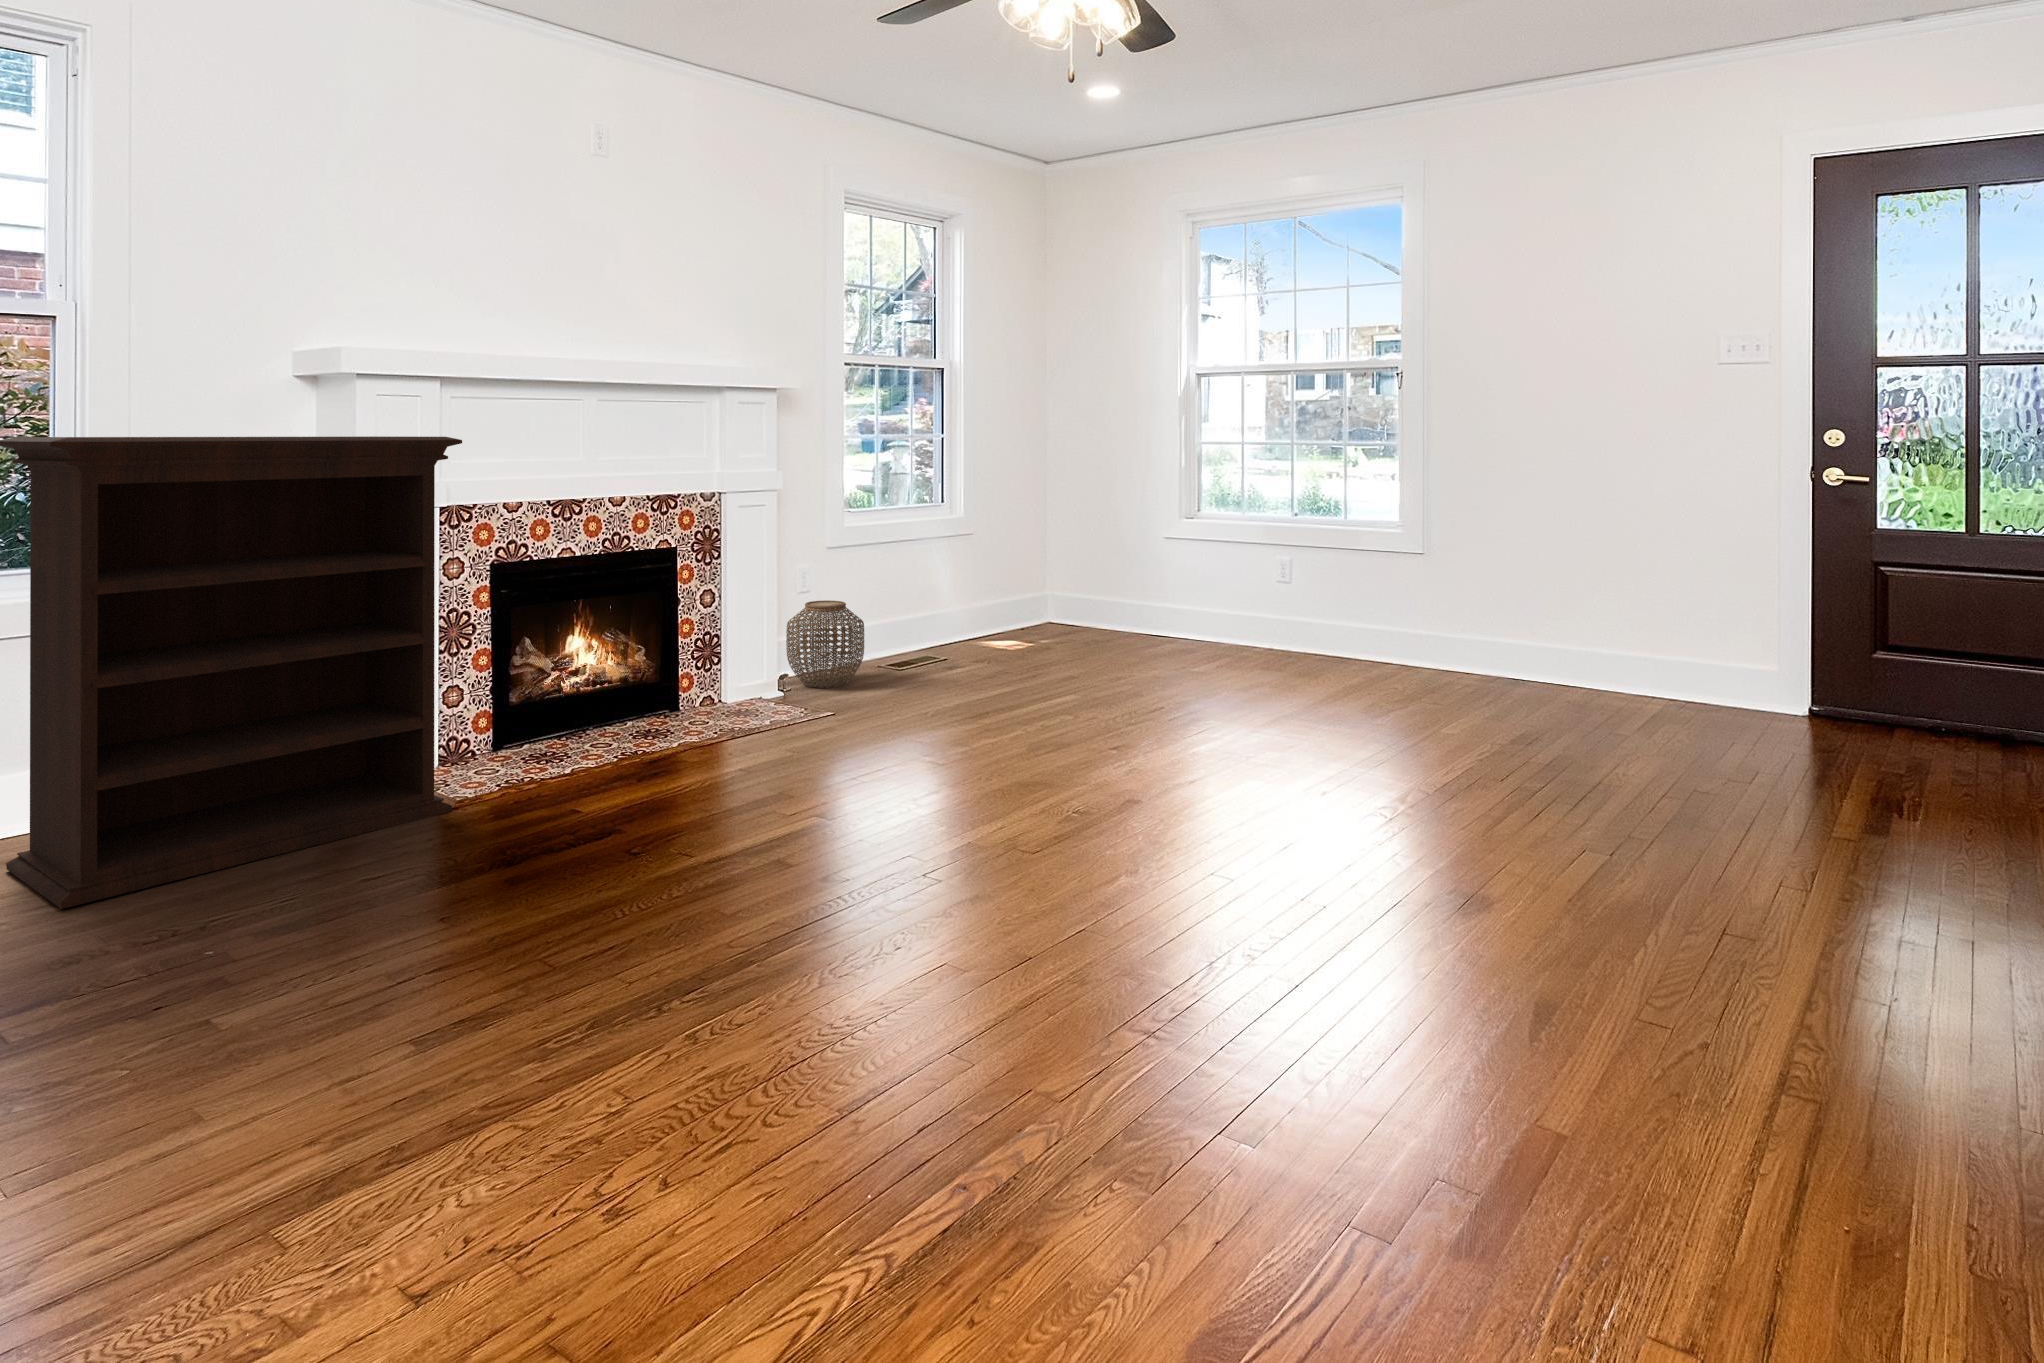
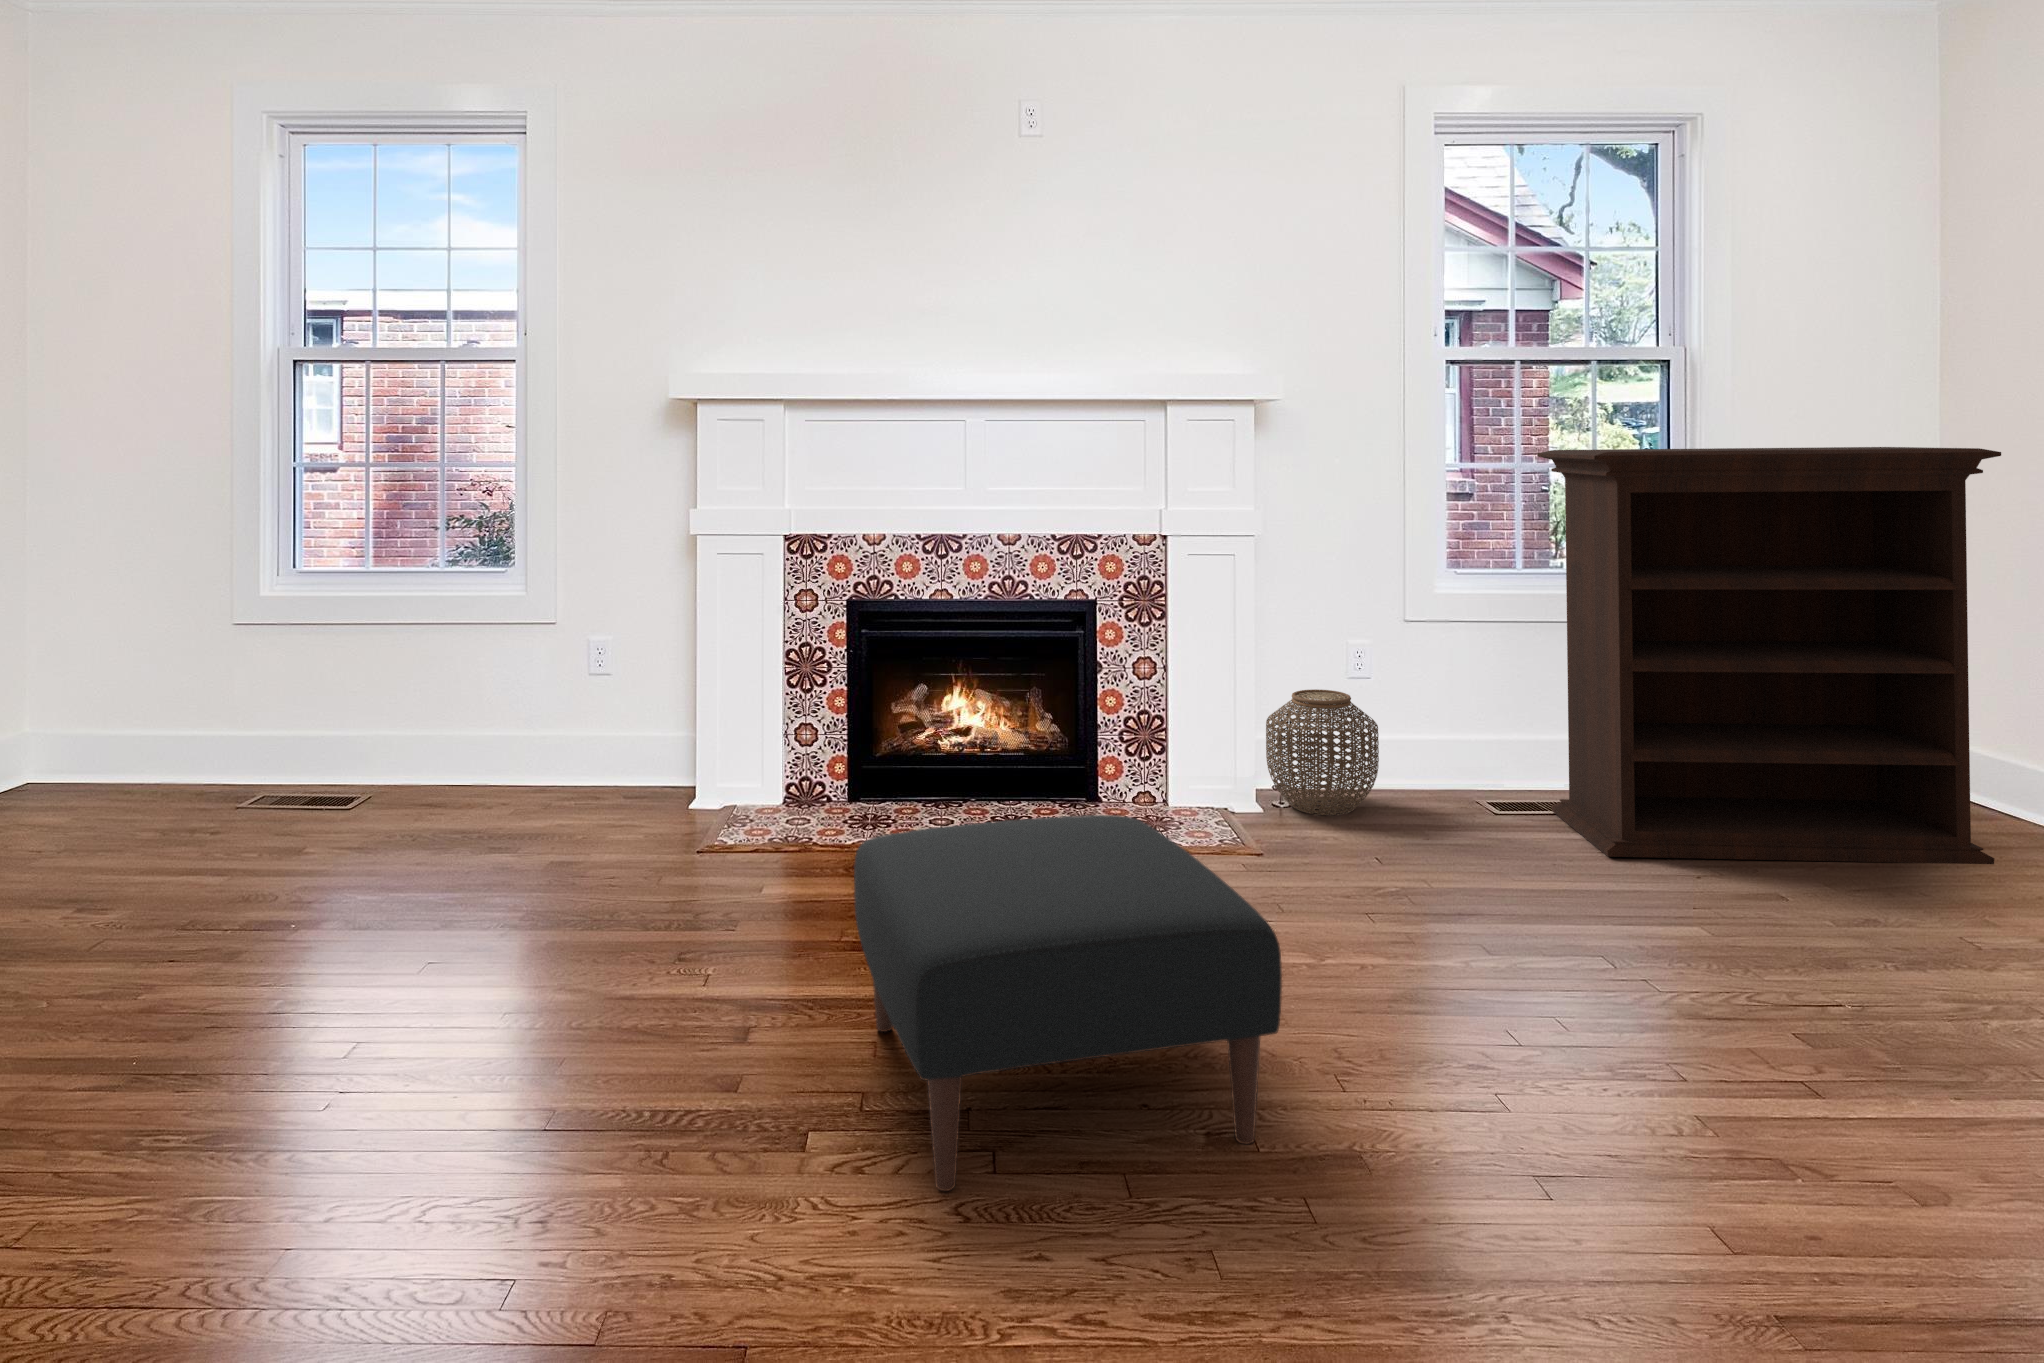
bookshelf: present [0,436,462,909] -> present [1537,447,2001,864]
ottoman: none [873,657,1147,848] -> present [854,815,1282,1191]

